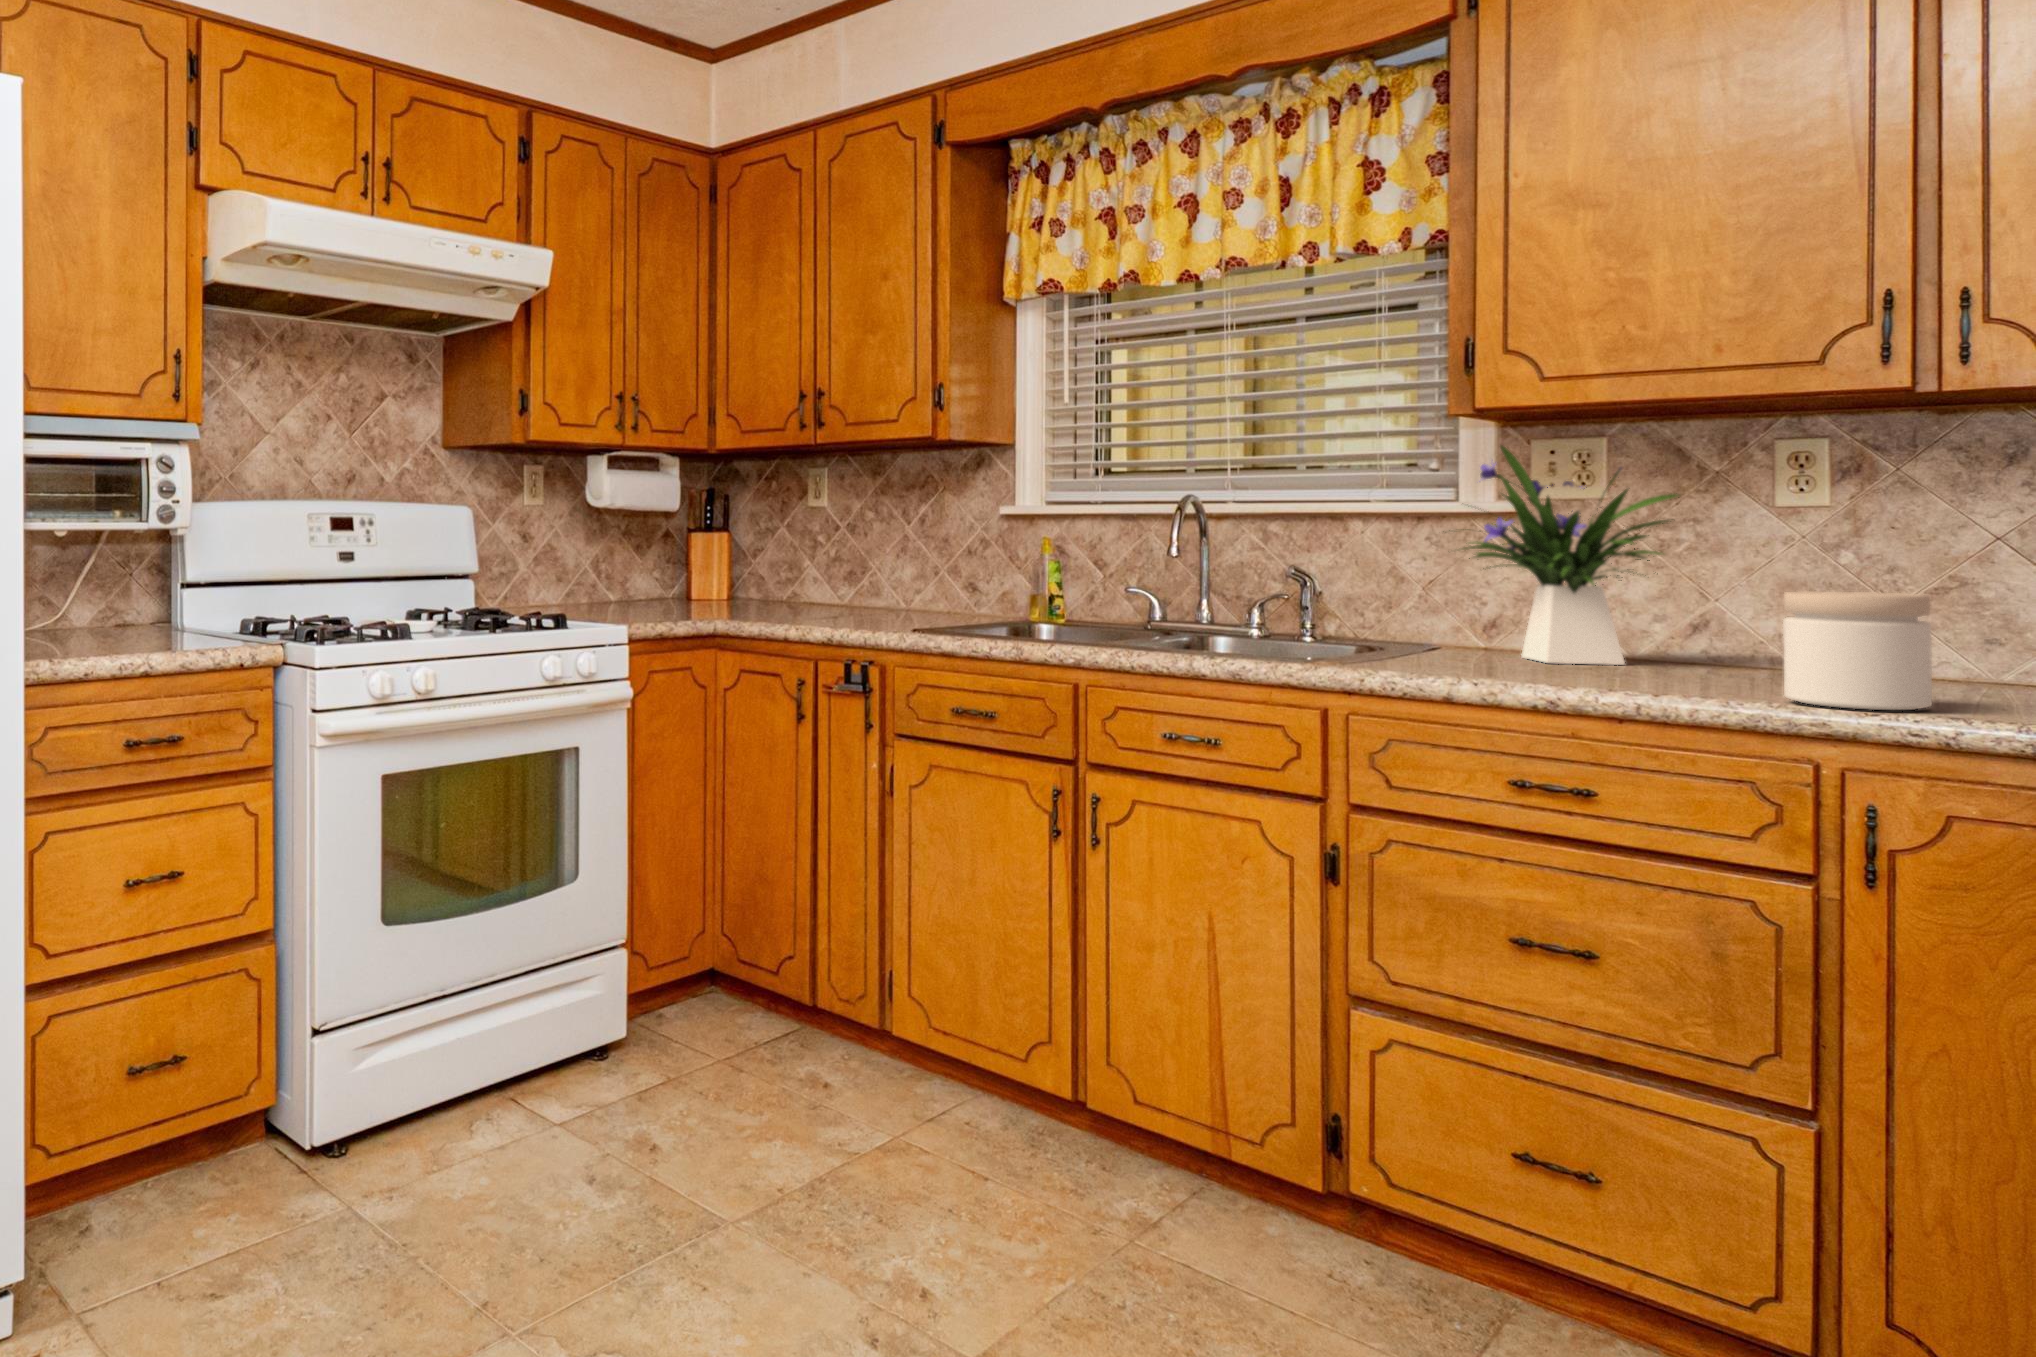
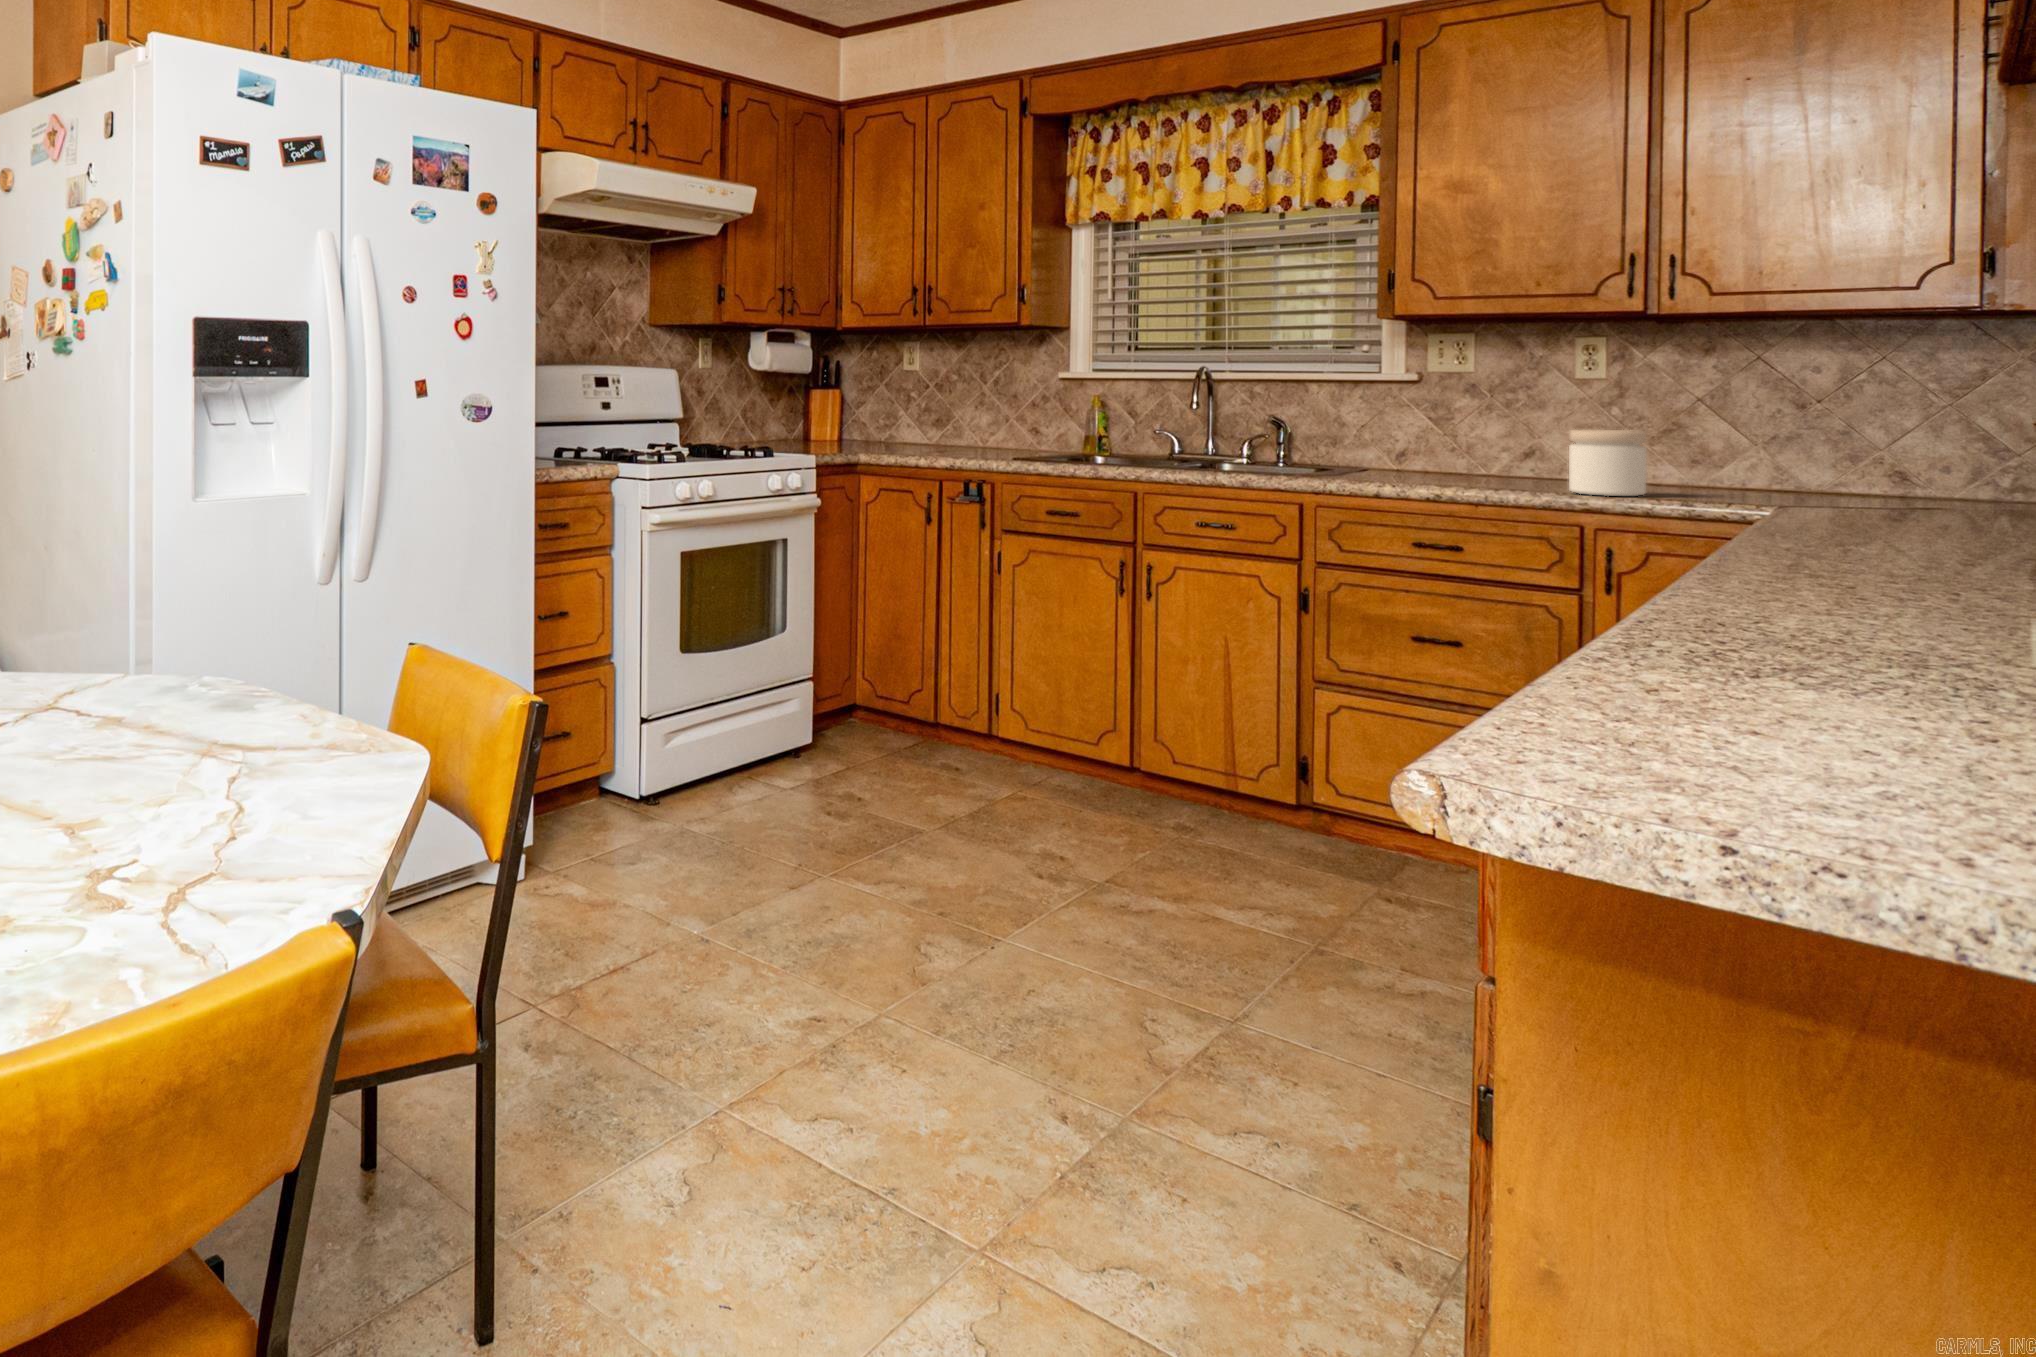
flower arrangement: present [1449,446,1679,665] -> none [1368,336,1525,478]

